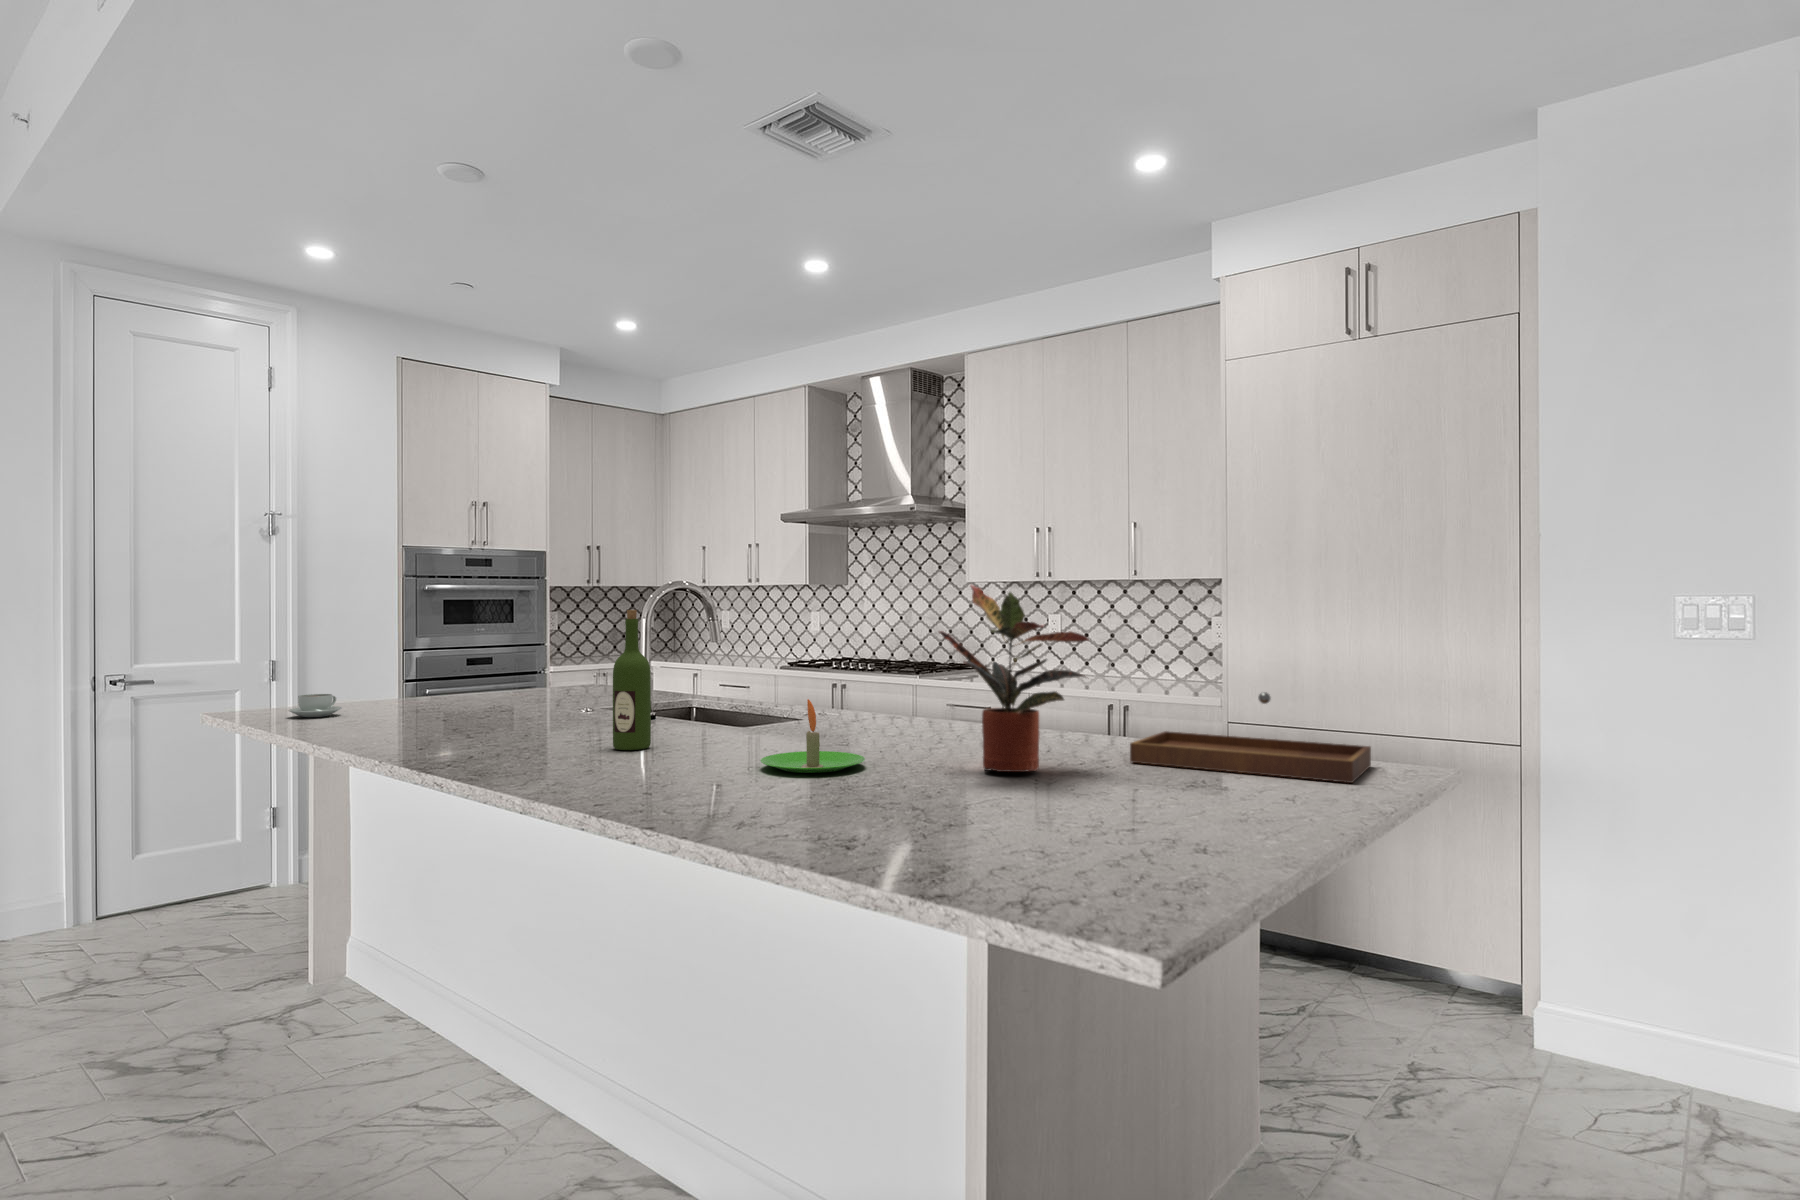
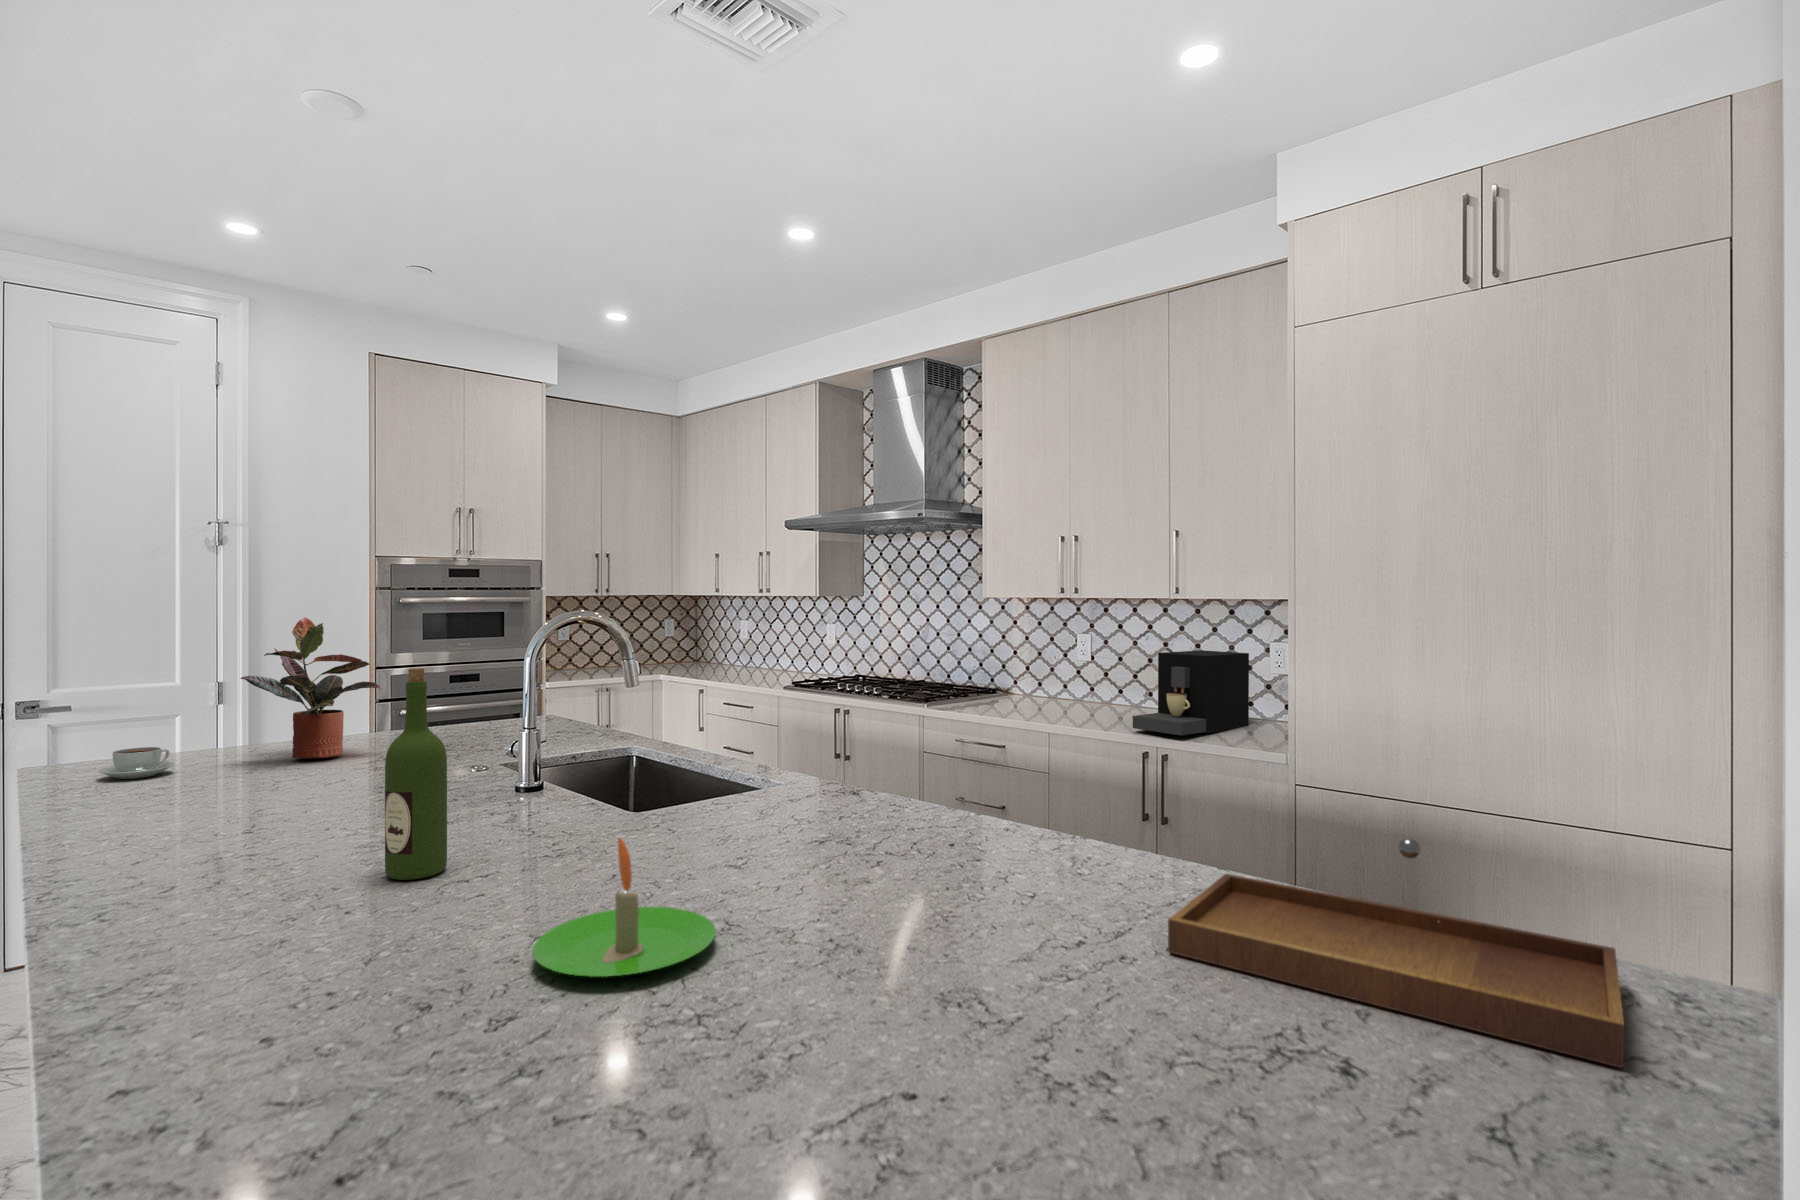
potted plant: present [939,585,1089,772] -> present [241,617,381,759]
coffee maker: none [1099,624,1194,690] -> present [1133,650,1249,735]

